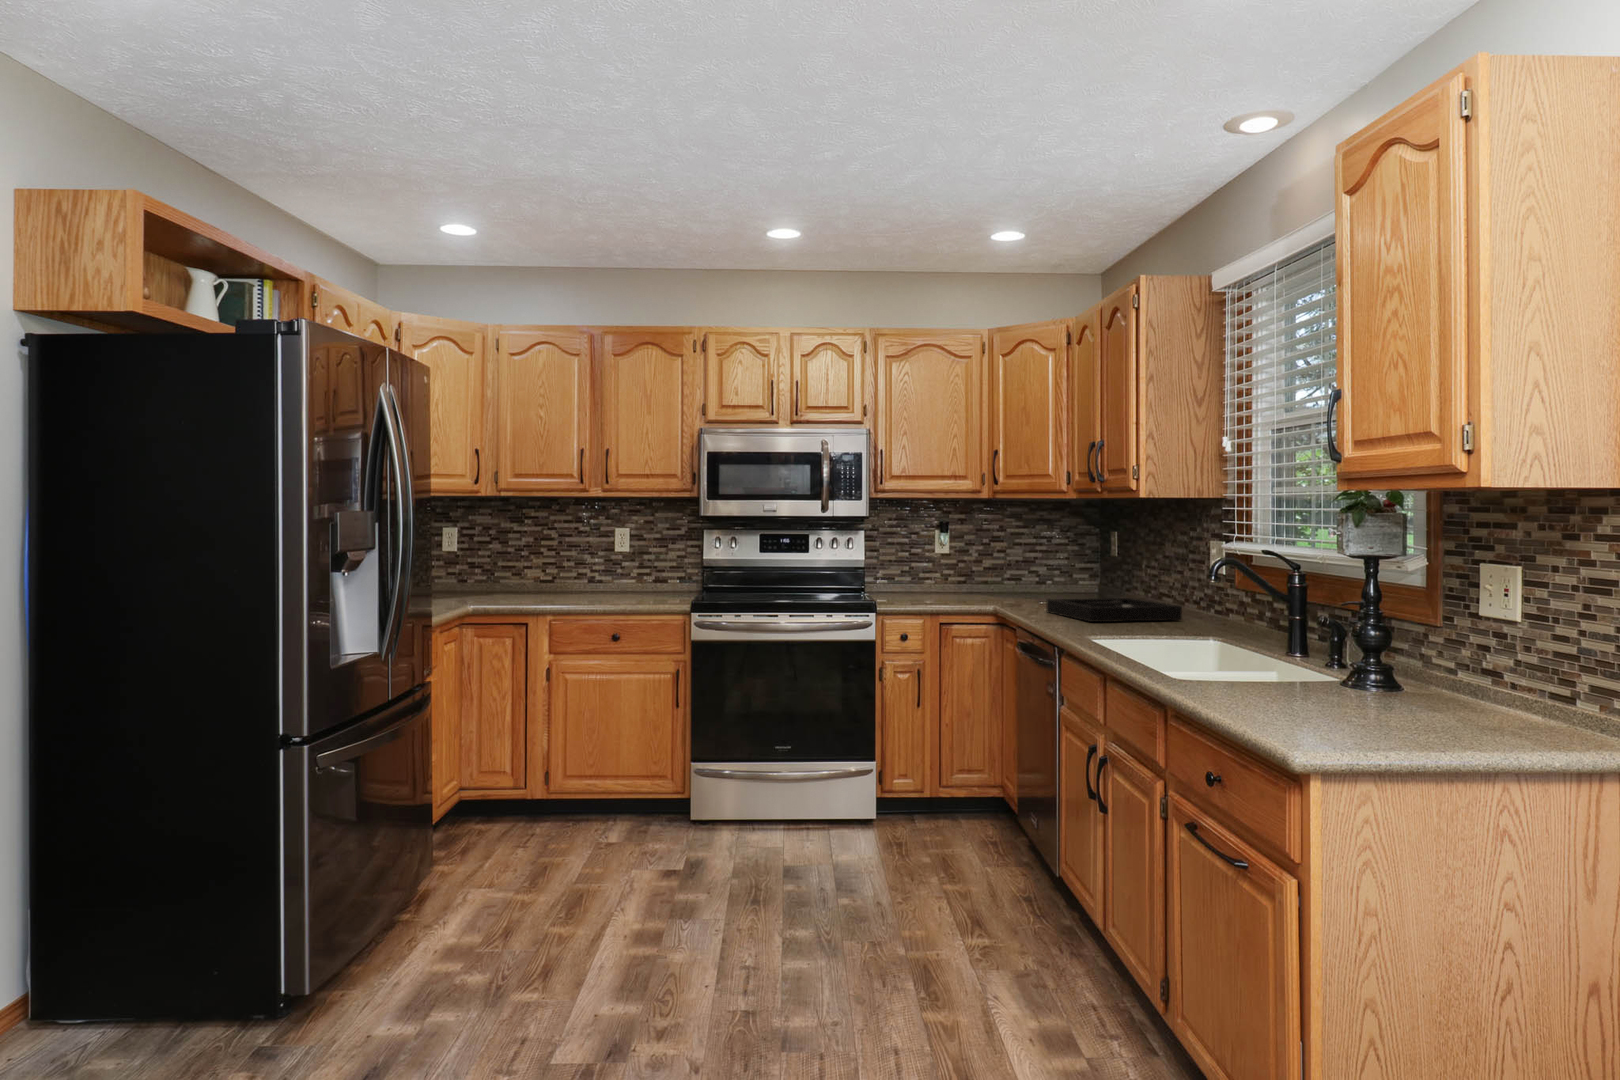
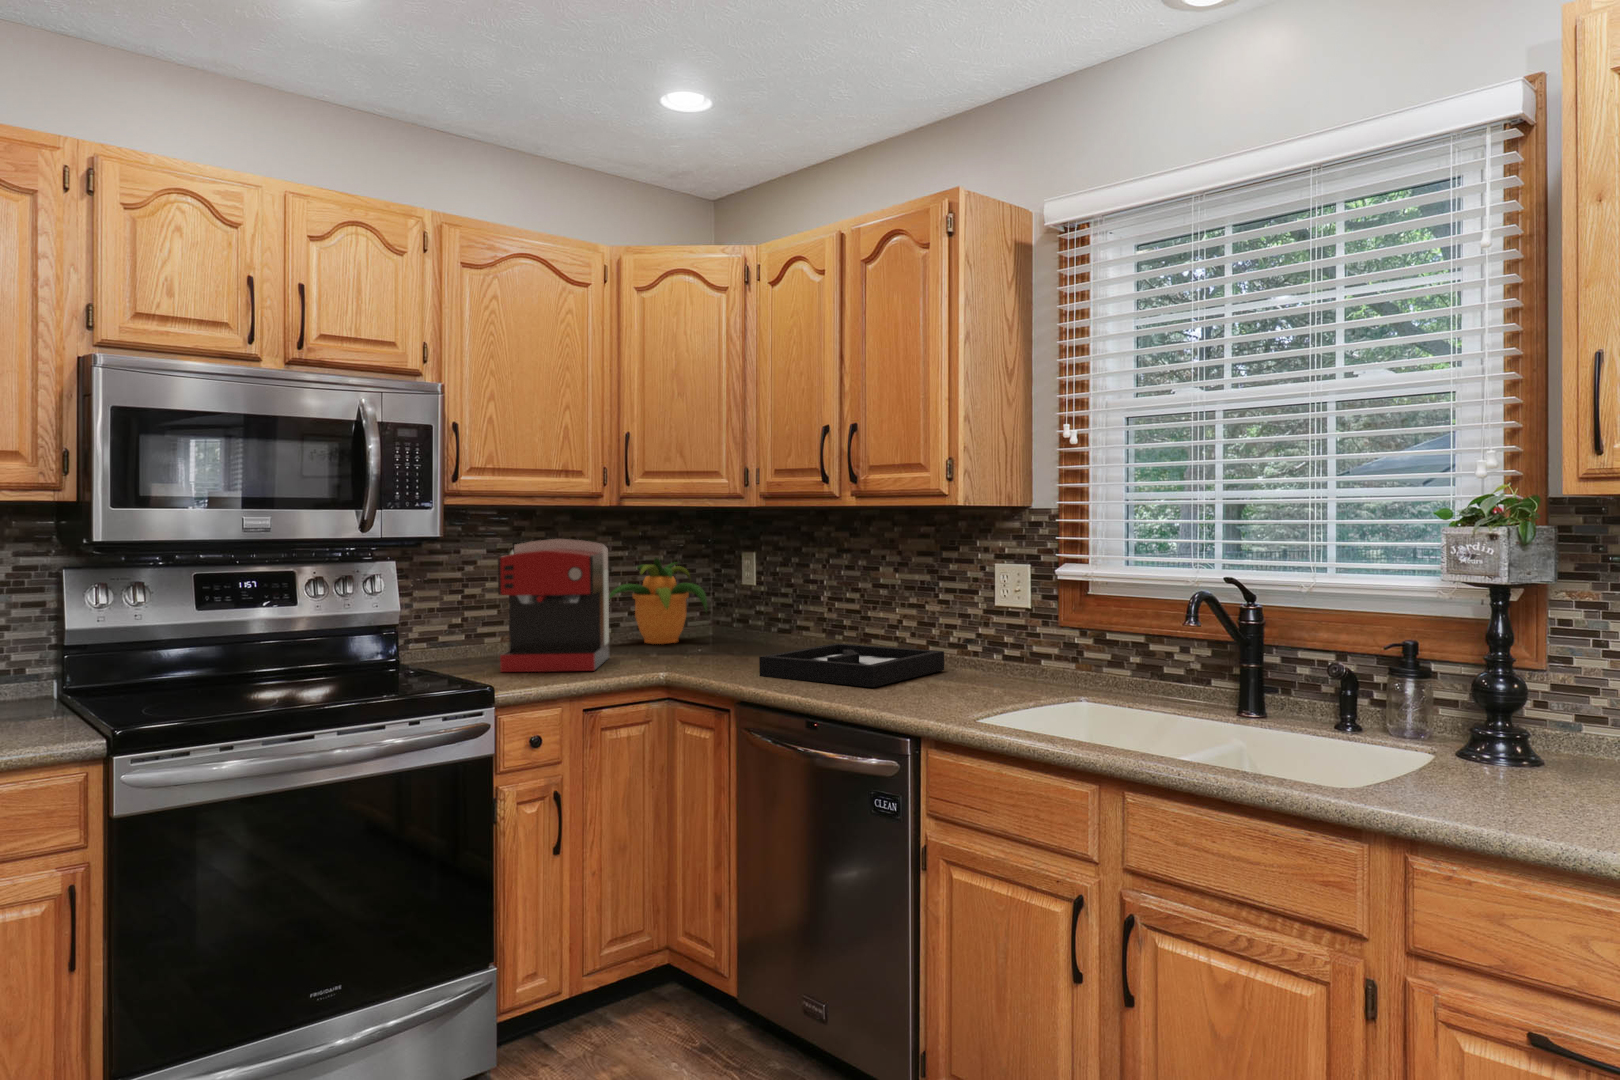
coffee maker: none [909,519,991,602] -> present [498,539,609,672]
potted plant: none [1010,534,1087,595] -> present [609,558,707,644]

